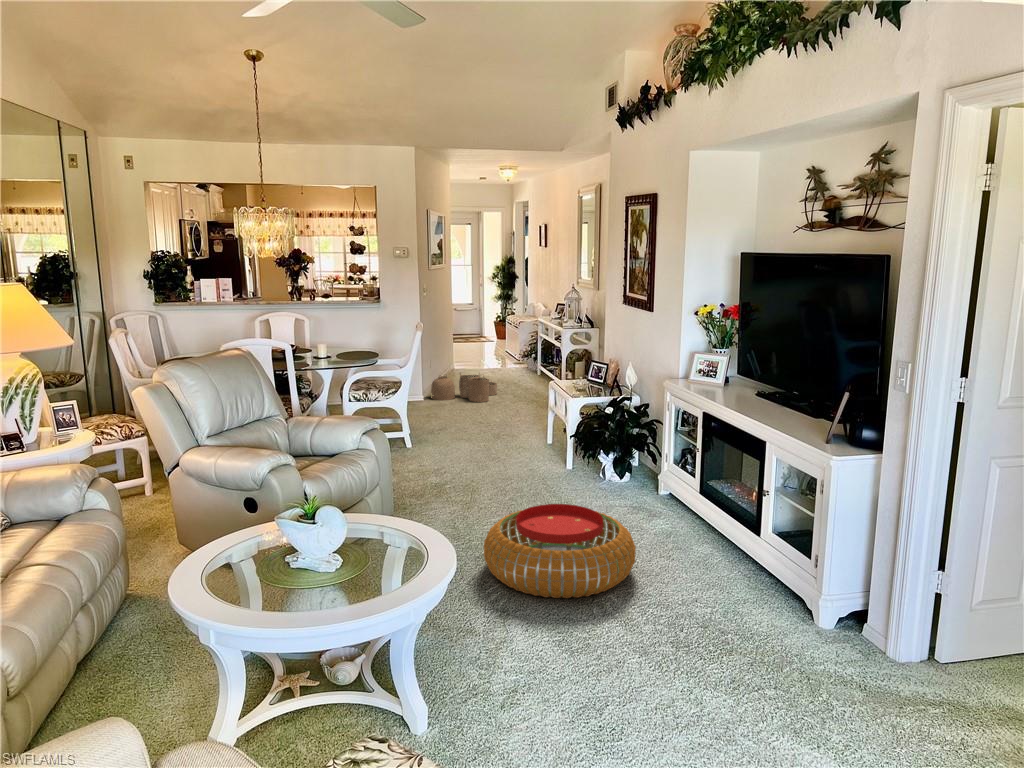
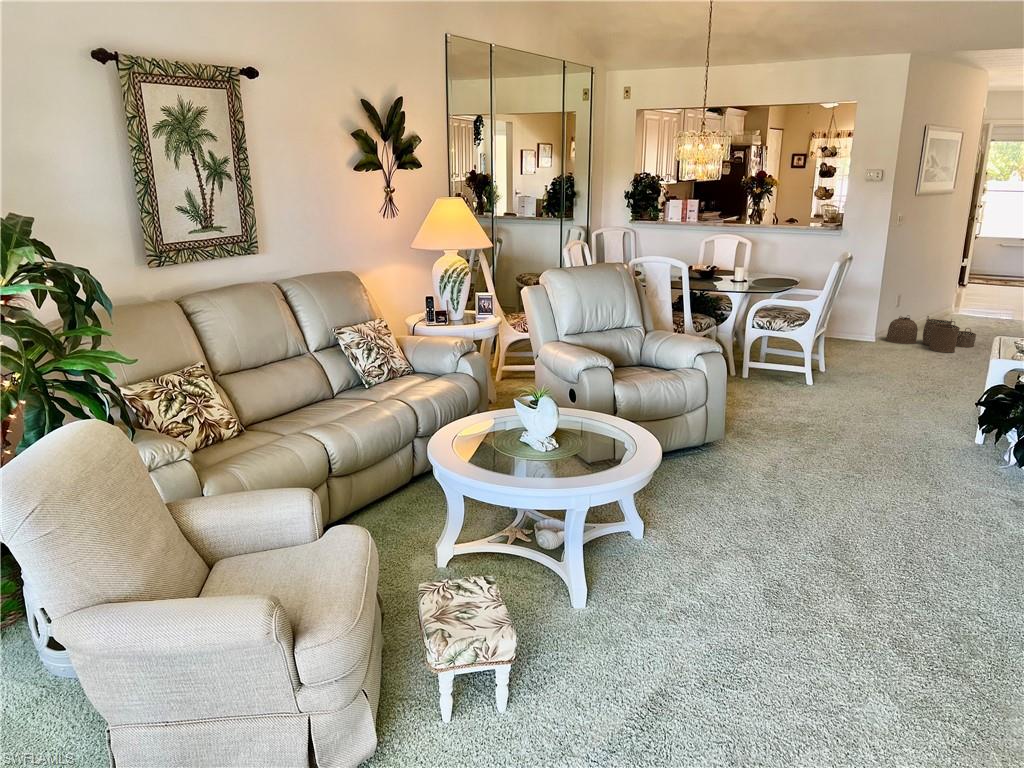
pouf: present [484,504,636,598] -> none [757,461,937,568]

